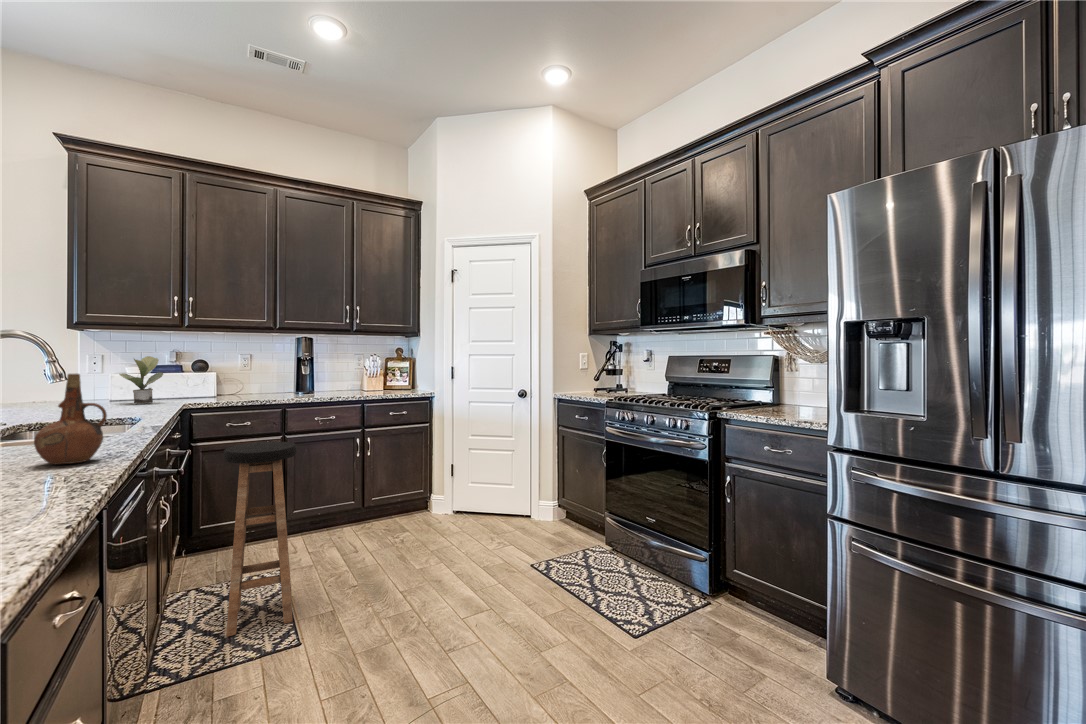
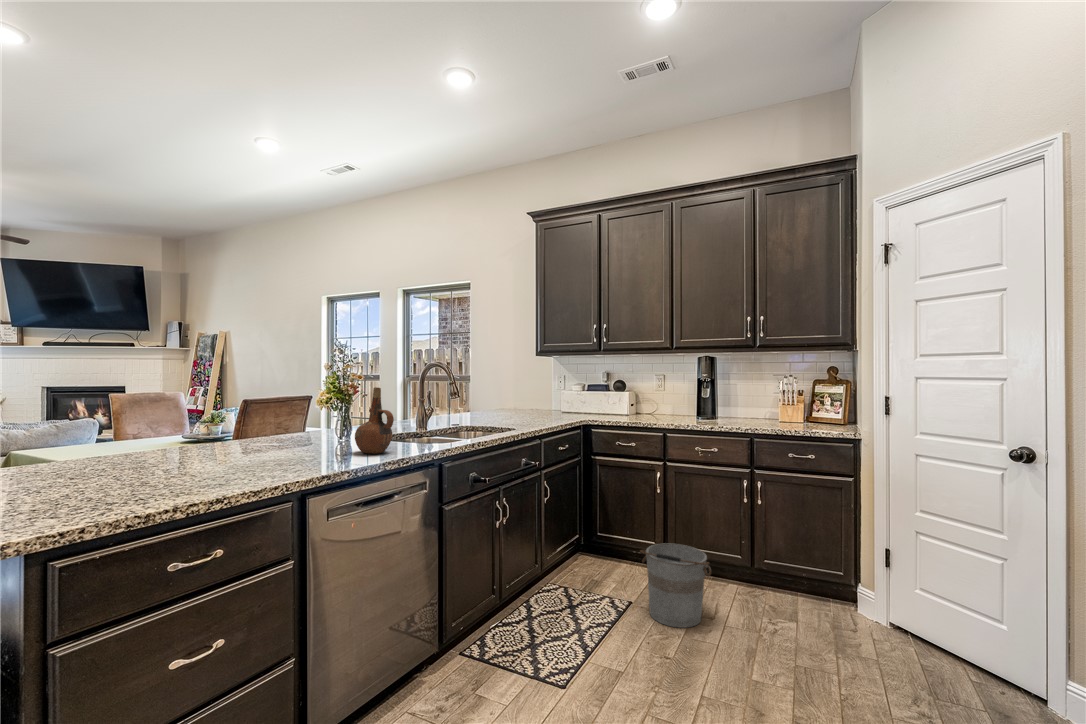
potted plant: present [119,356,163,403] -> none [562,375,588,415]
bar stool: present [223,442,297,637] -> none [535,462,609,660]
bucket: none [294,501,359,571] -> present [640,544,711,628]

